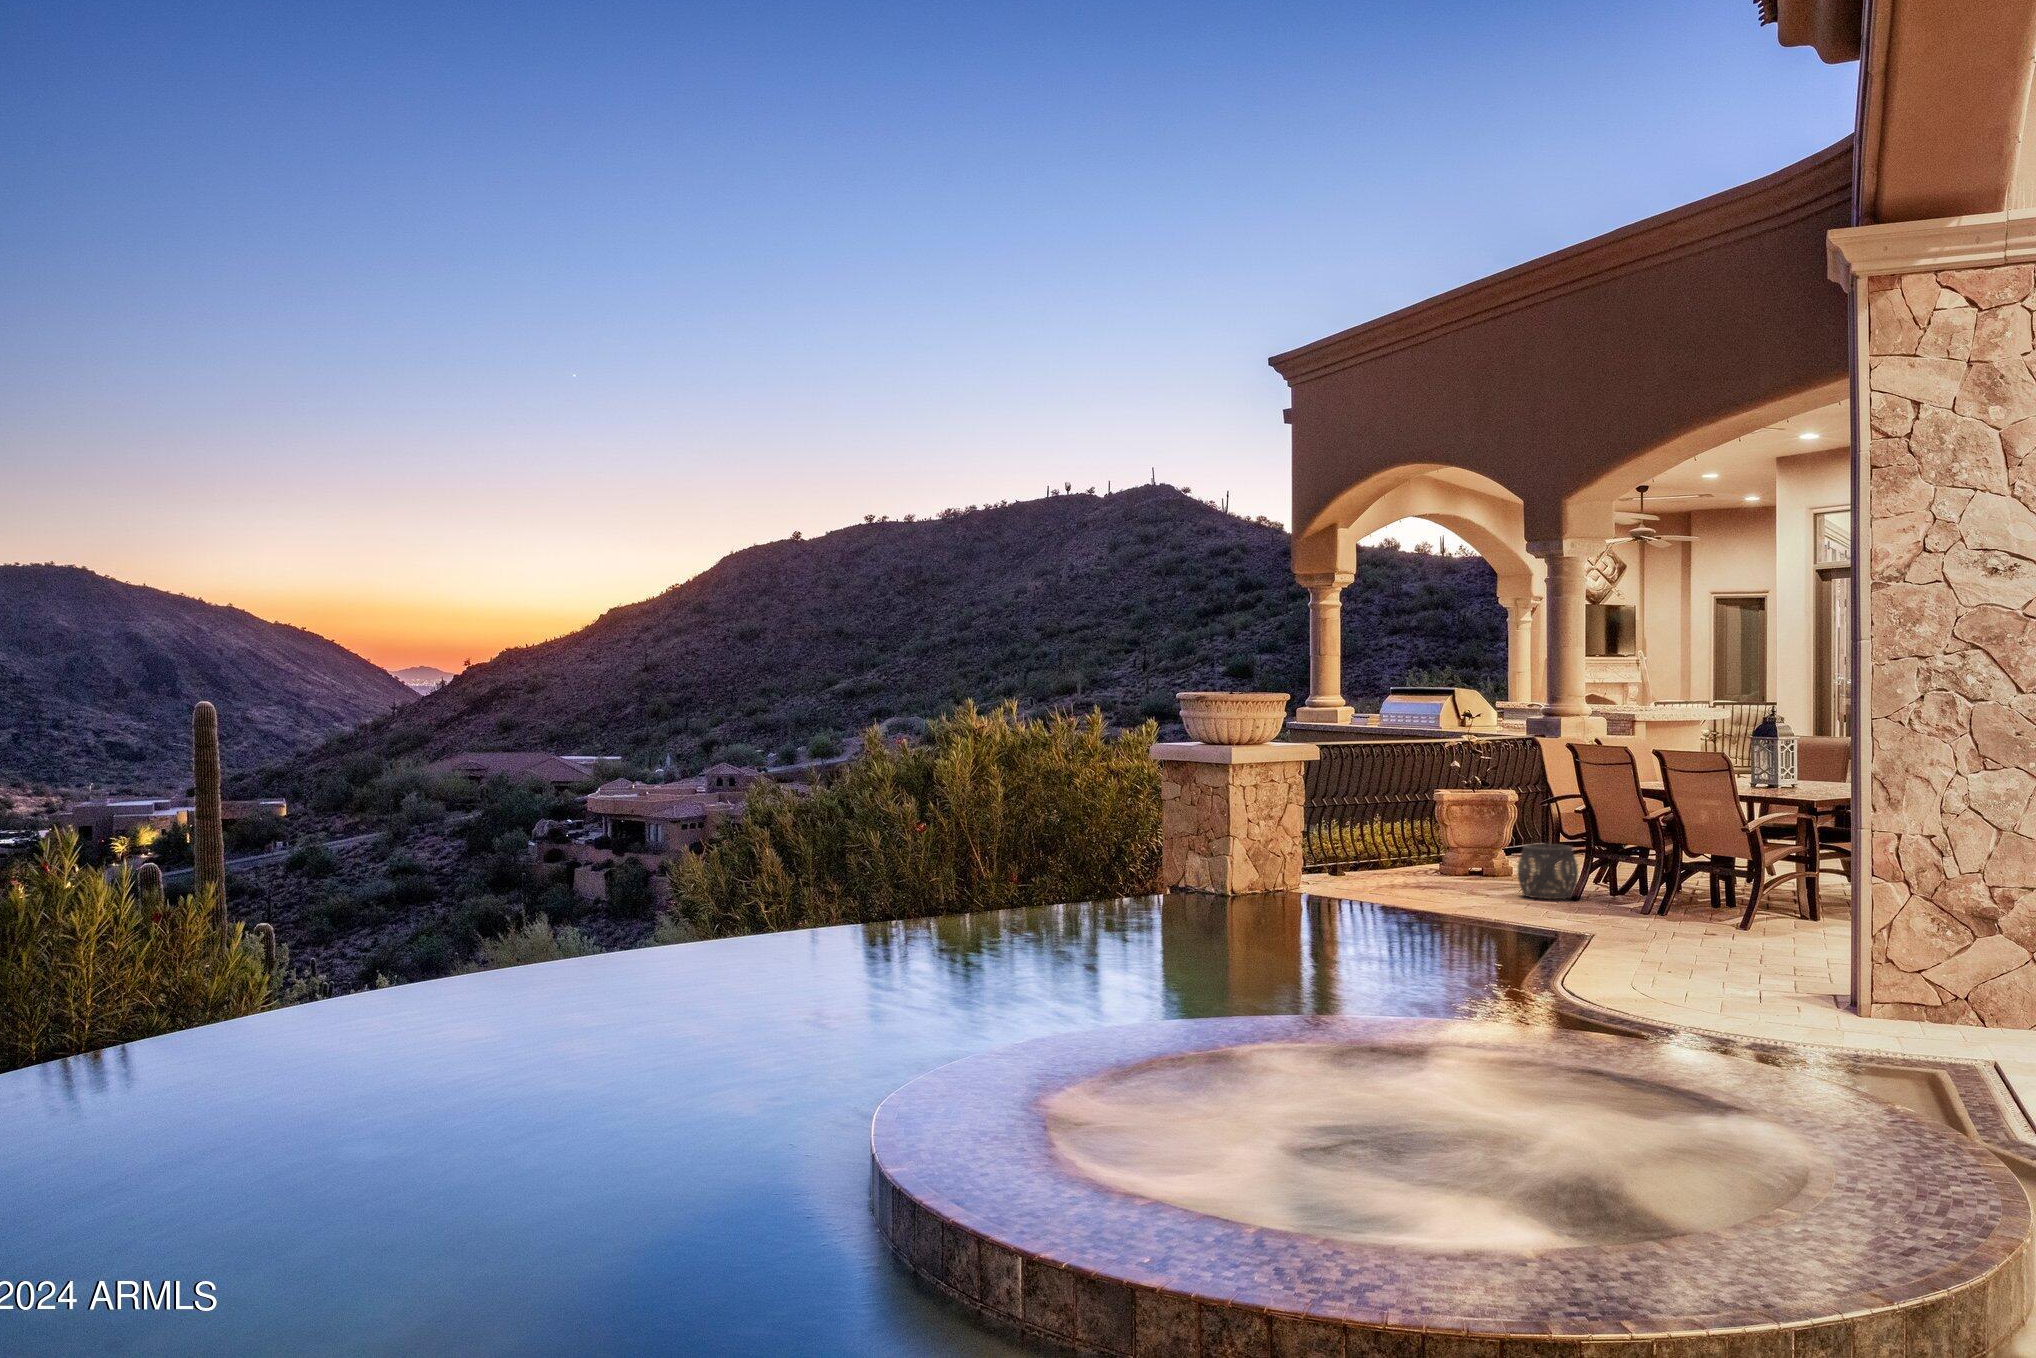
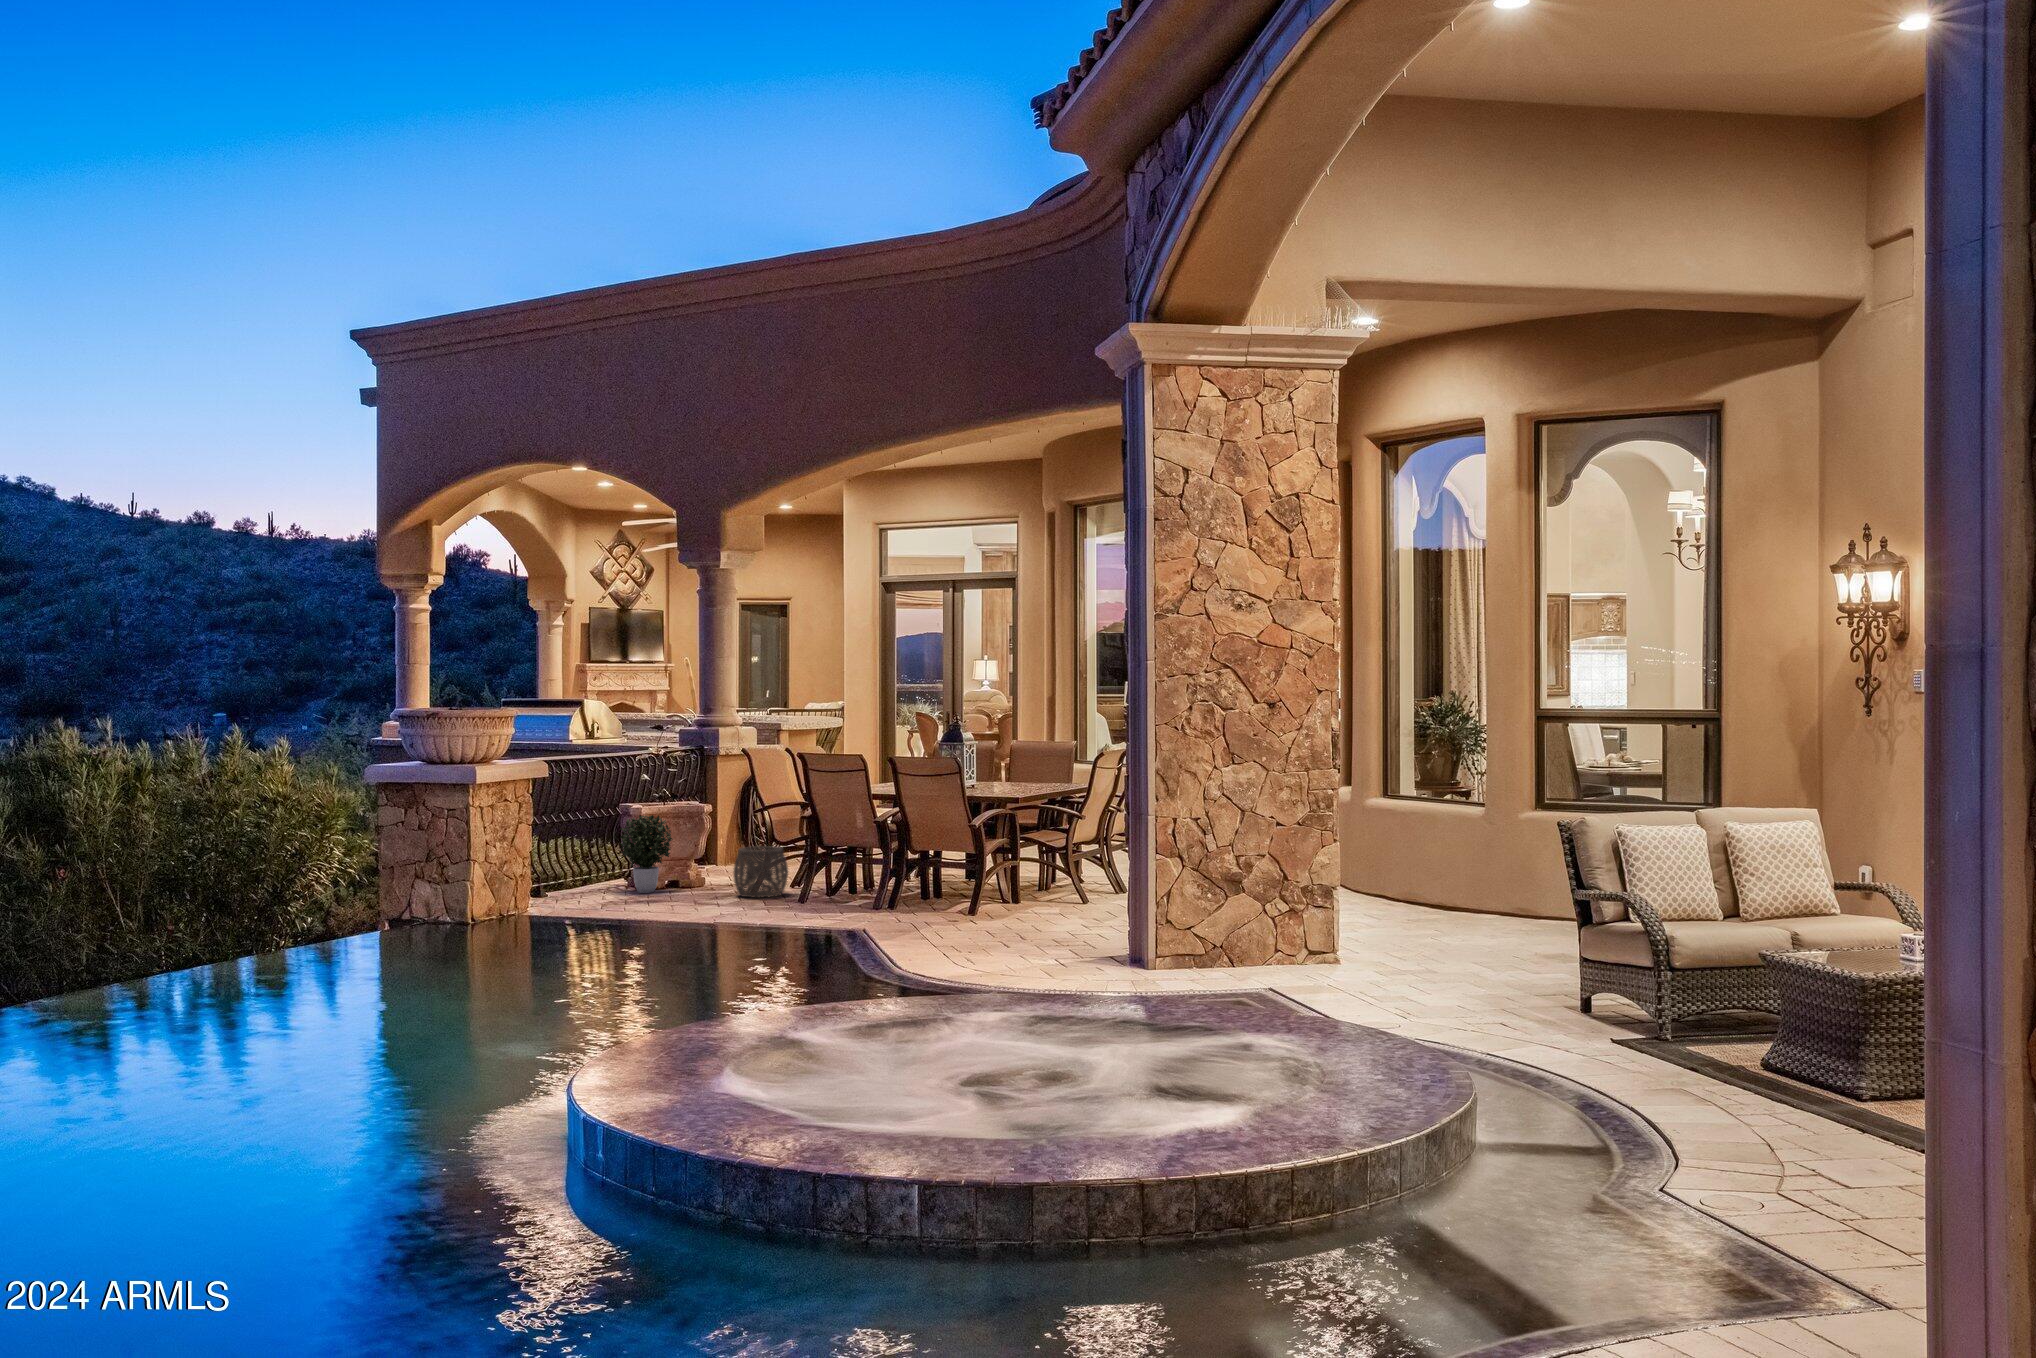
potted plant: none [1411,803,1468,885] -> present [620,815,673,893]

